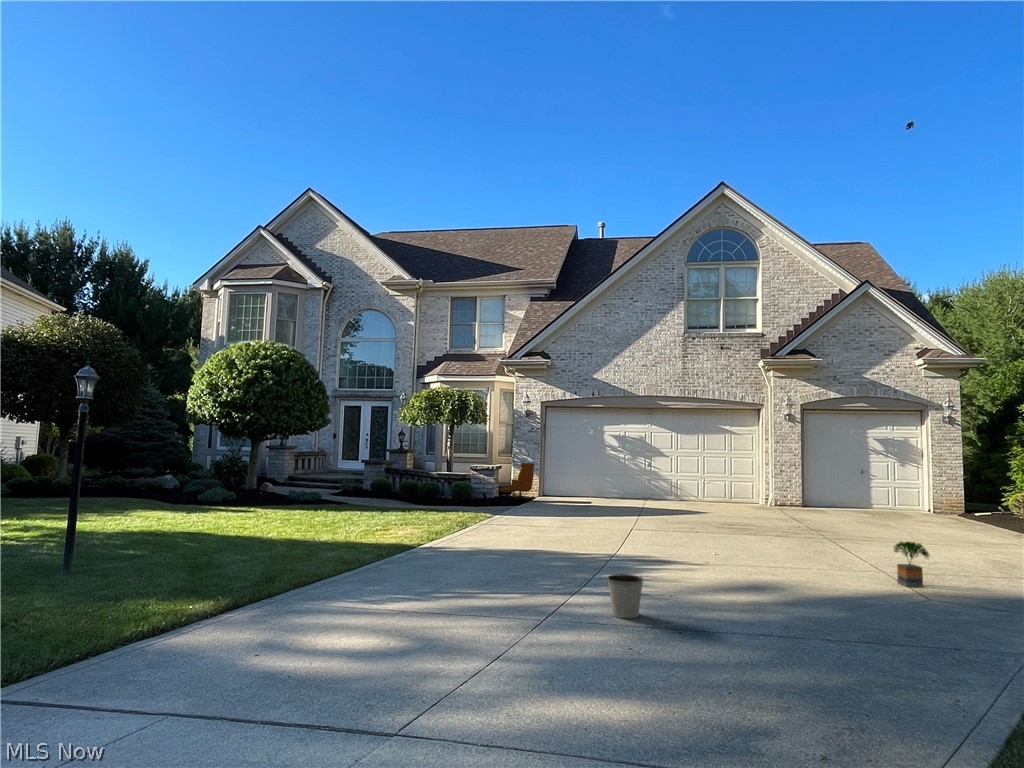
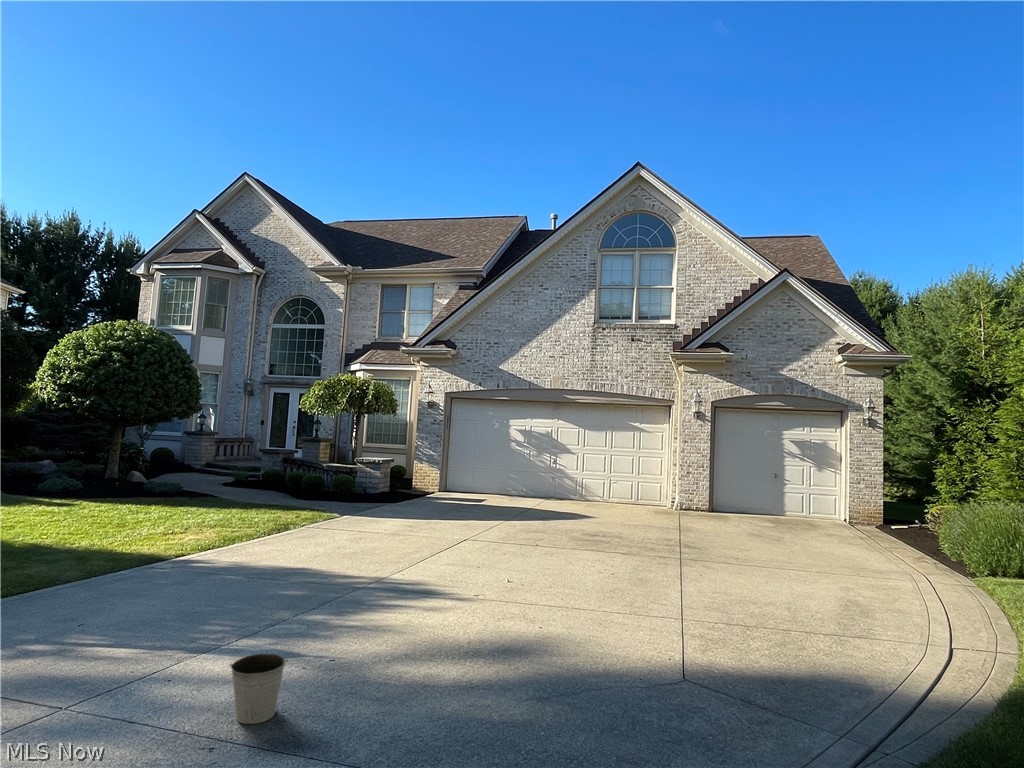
lounge chair: present [500,463,535,501] -> none [396,458,428,498]
potted tree: present [894,541,929,587] -> none [701,594,745,657]

